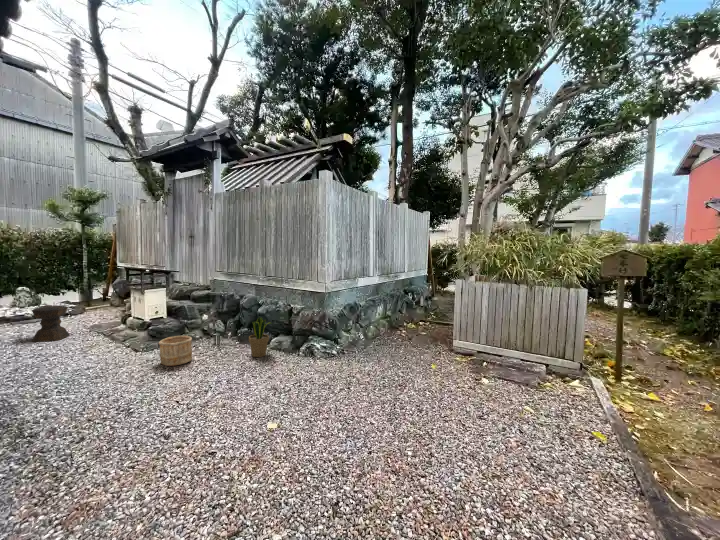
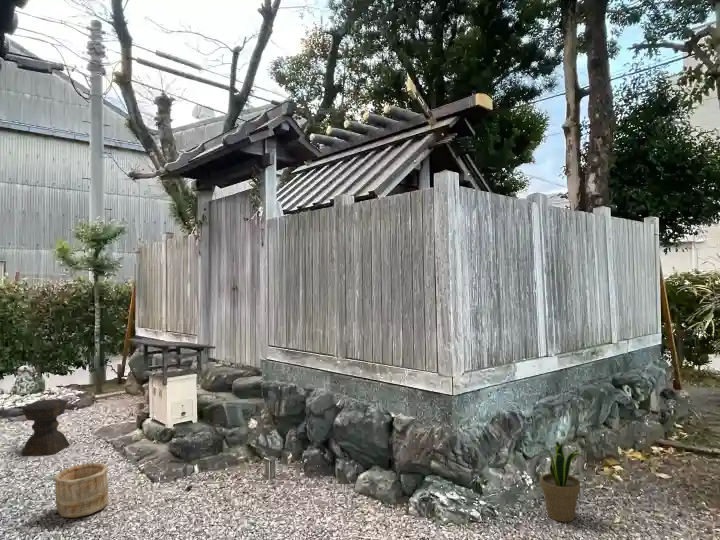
potted plant: present [249,317,269,357] -> present [541,441,581,522]
wooden bucket: present [158,336,192,366] -> present [53,463,108,518]

